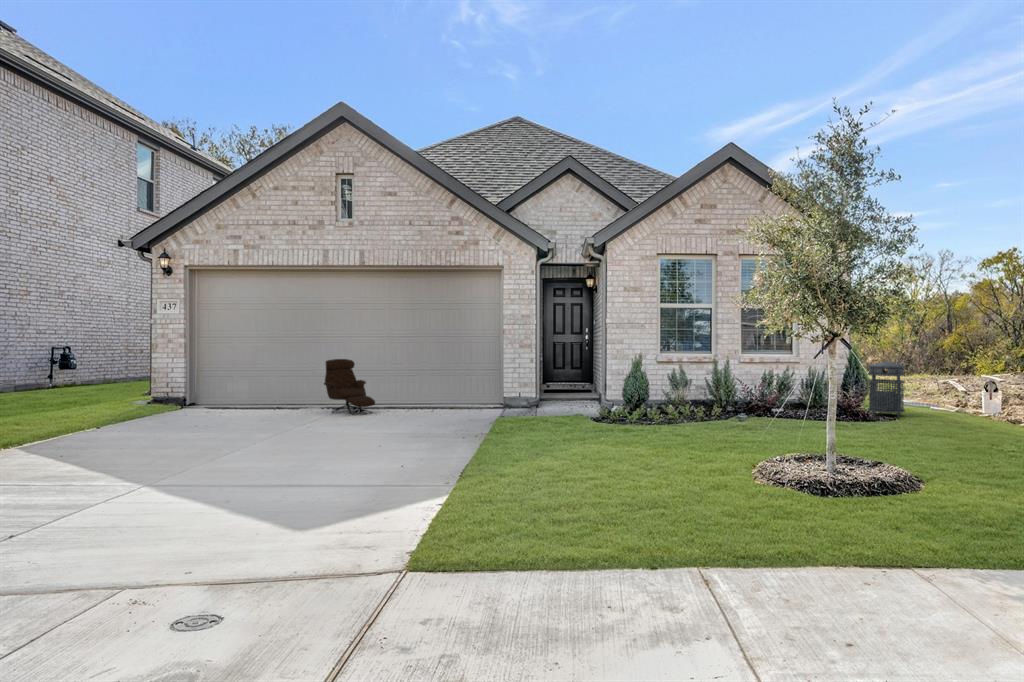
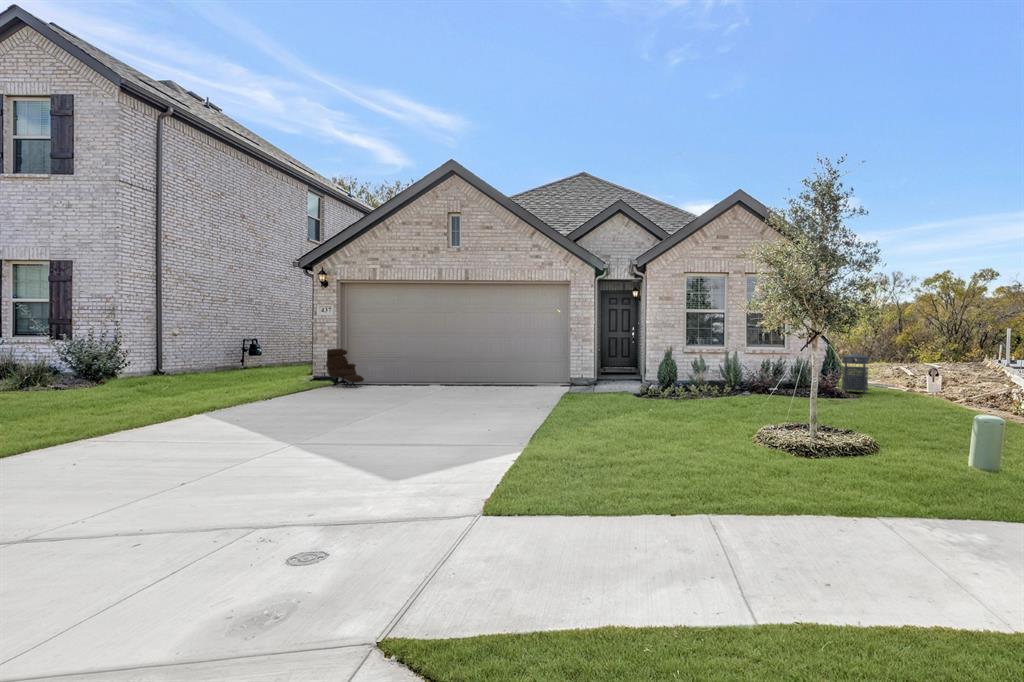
lounge chair: present [324,359,375,414] -> present [326,349,364,387]

